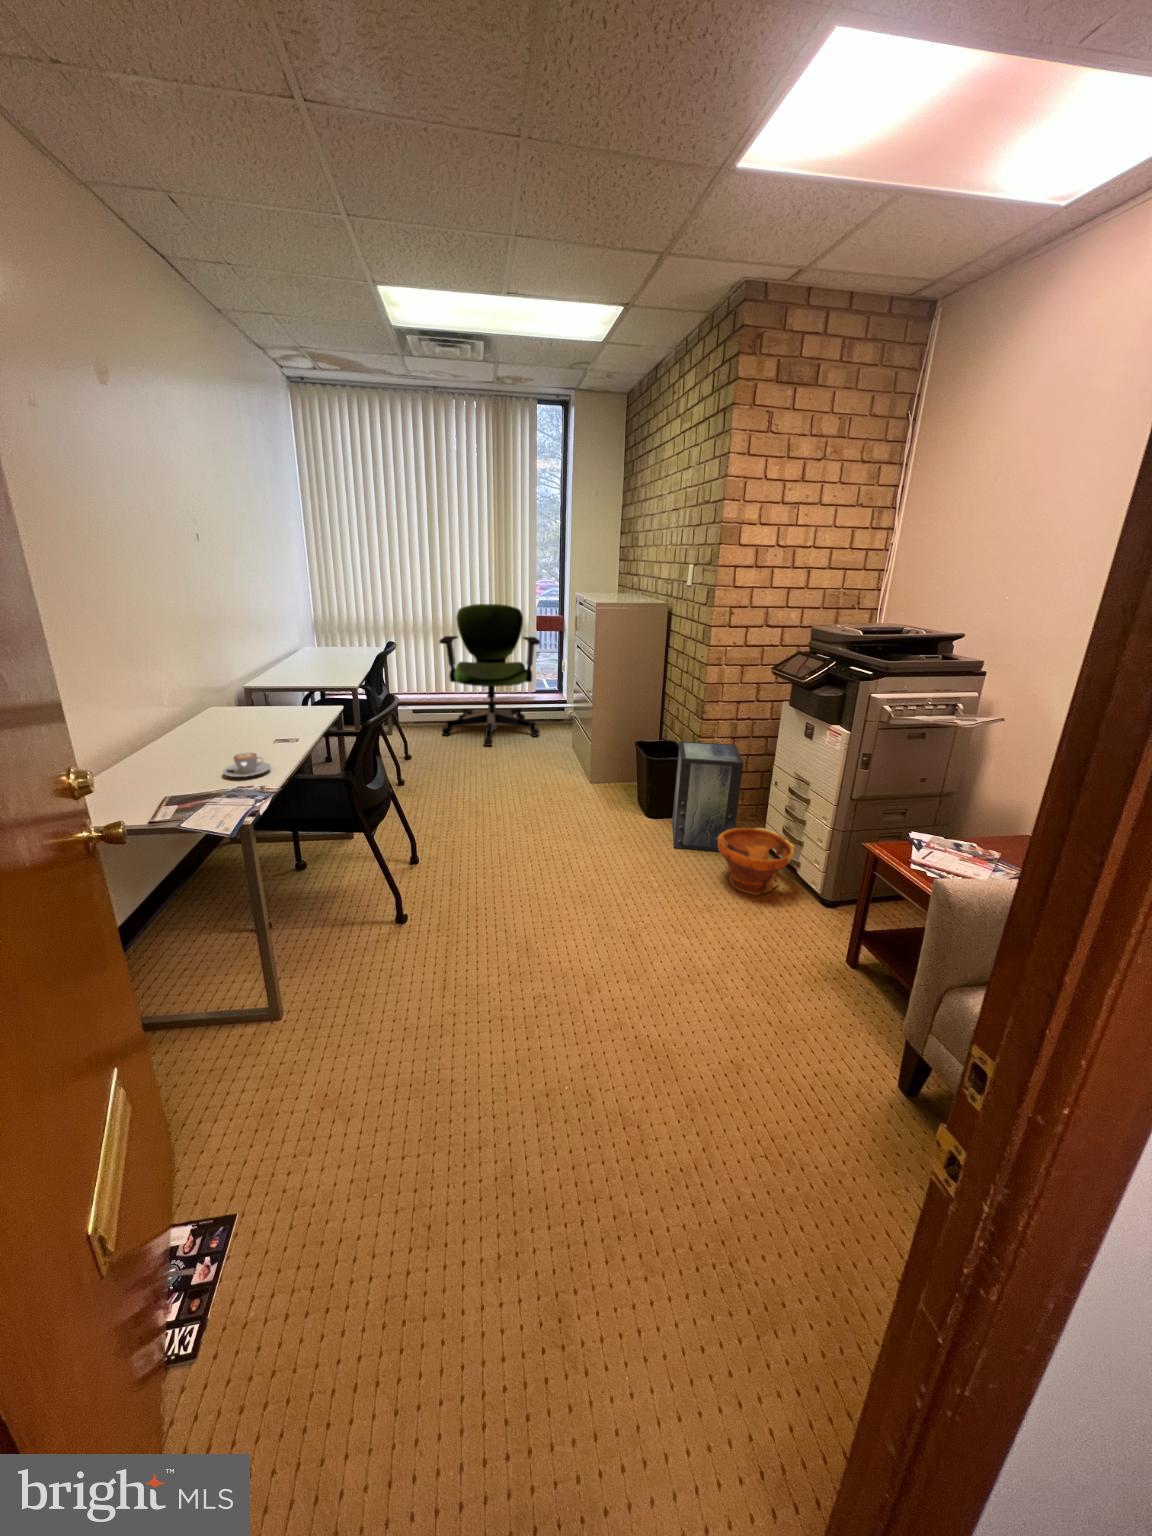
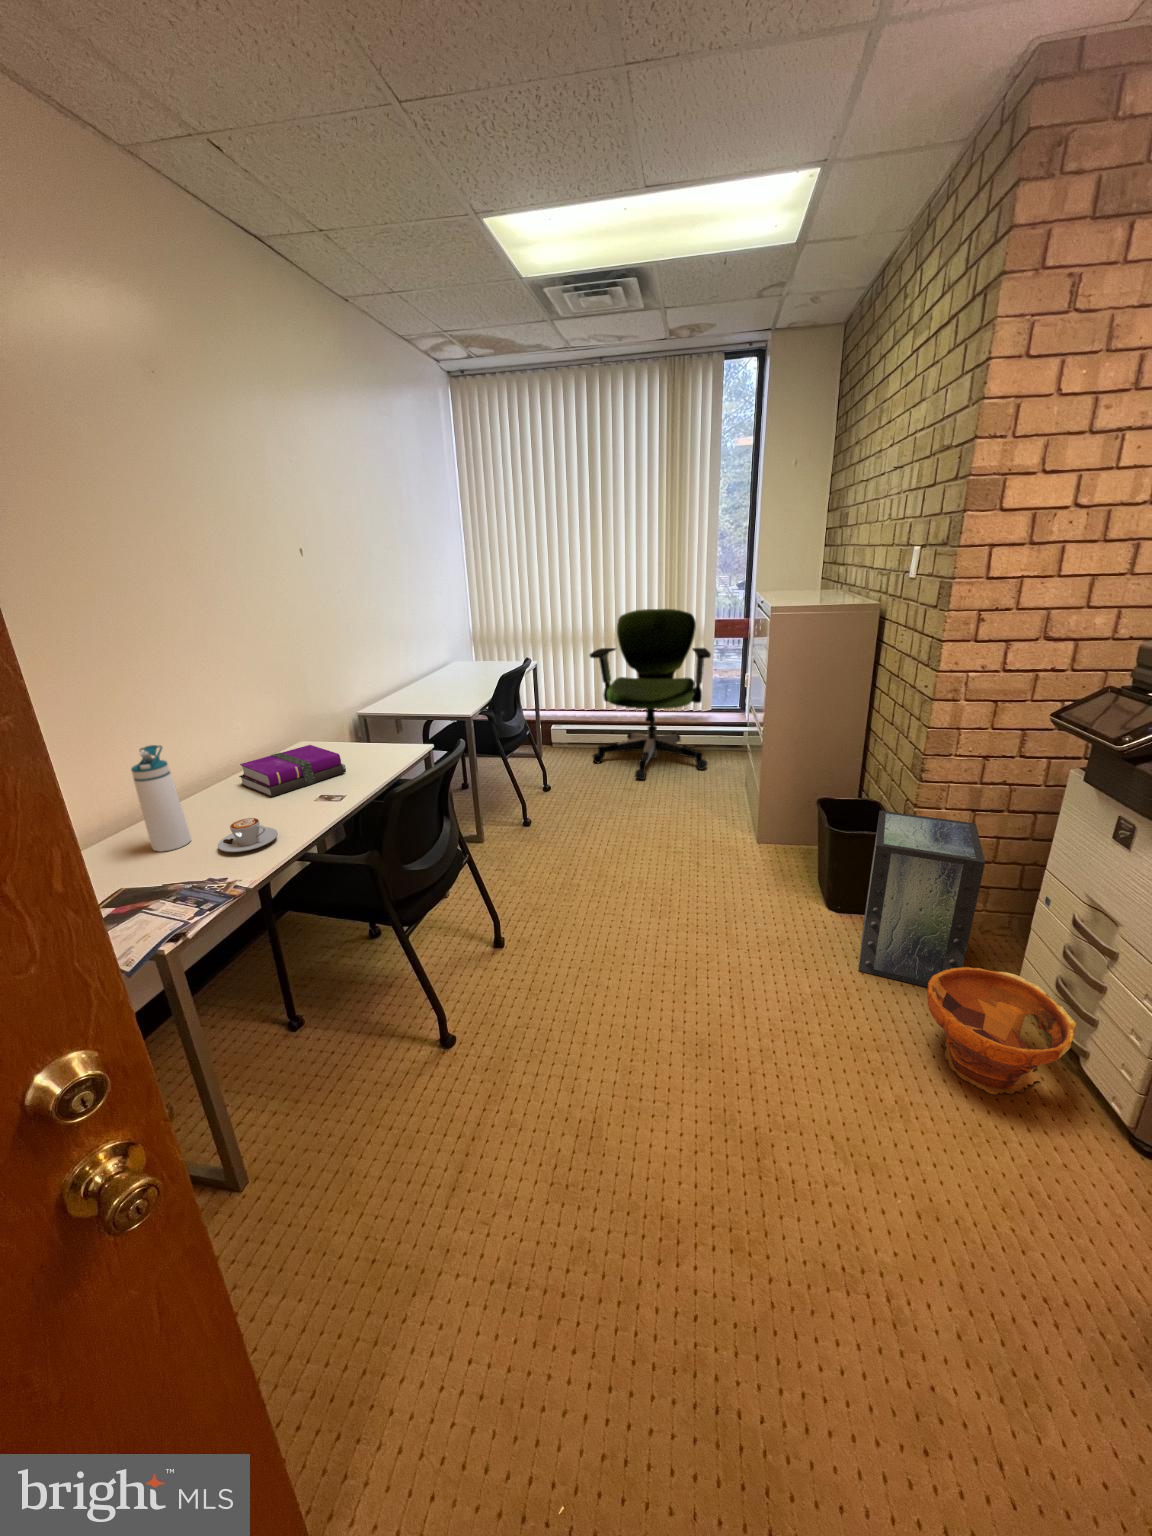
water bottle: none [144,695,190,782] -> present [131,745,191,851]
notebook: none [187,707,283,746] -> present [239,745,346,797]

